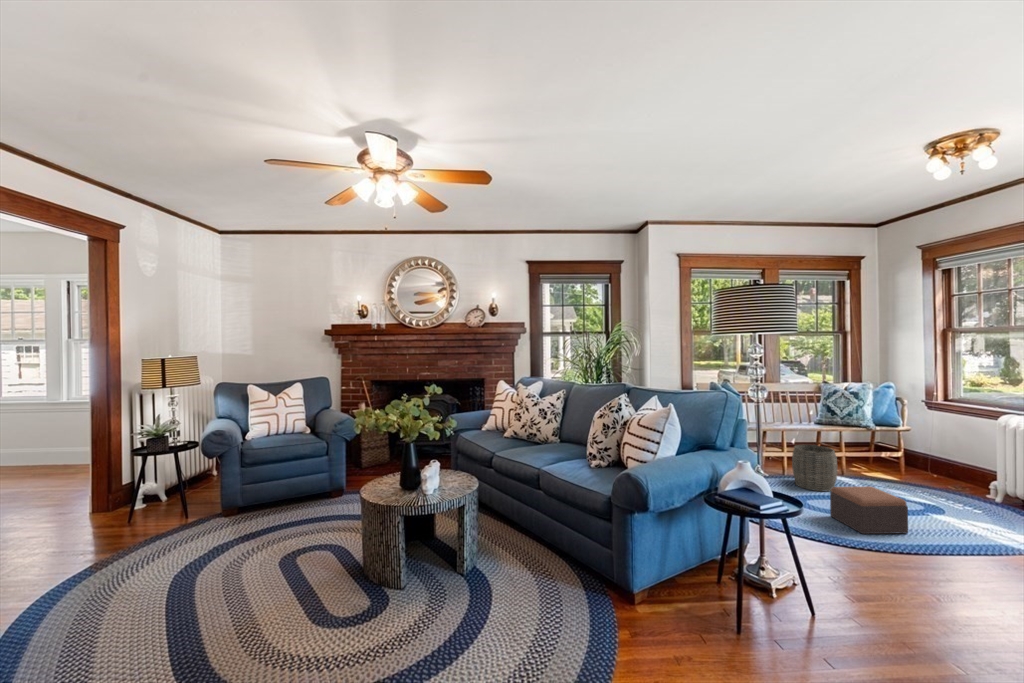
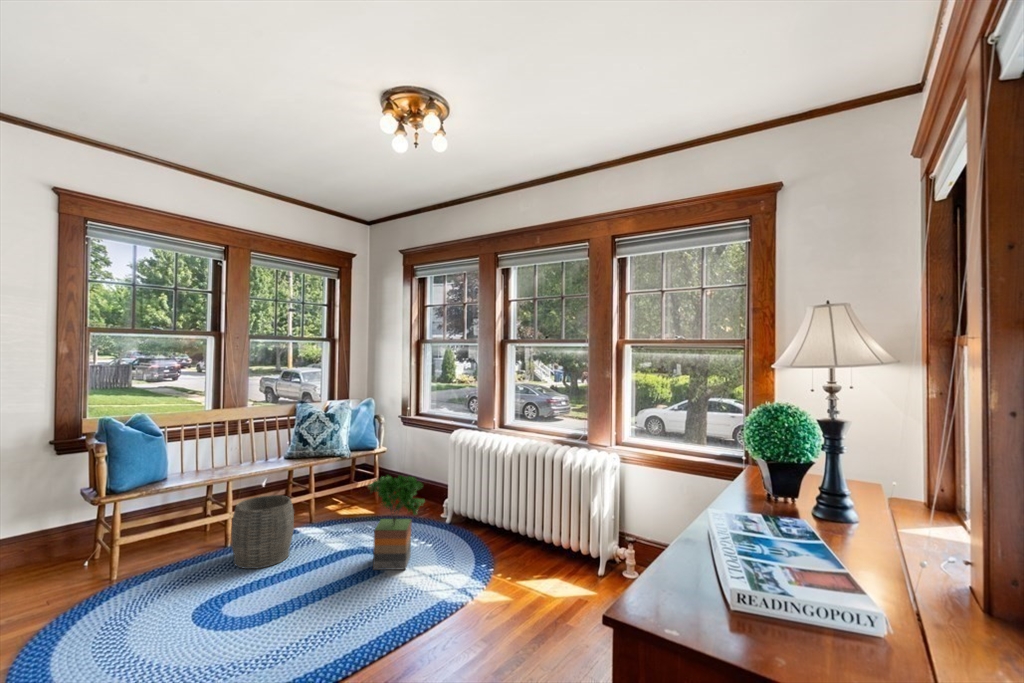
potted tree: none [905,442,970,520] -> present [370,475,424,570]
footstool: present [830,486,908,534] -> none [257,556,356,650]

